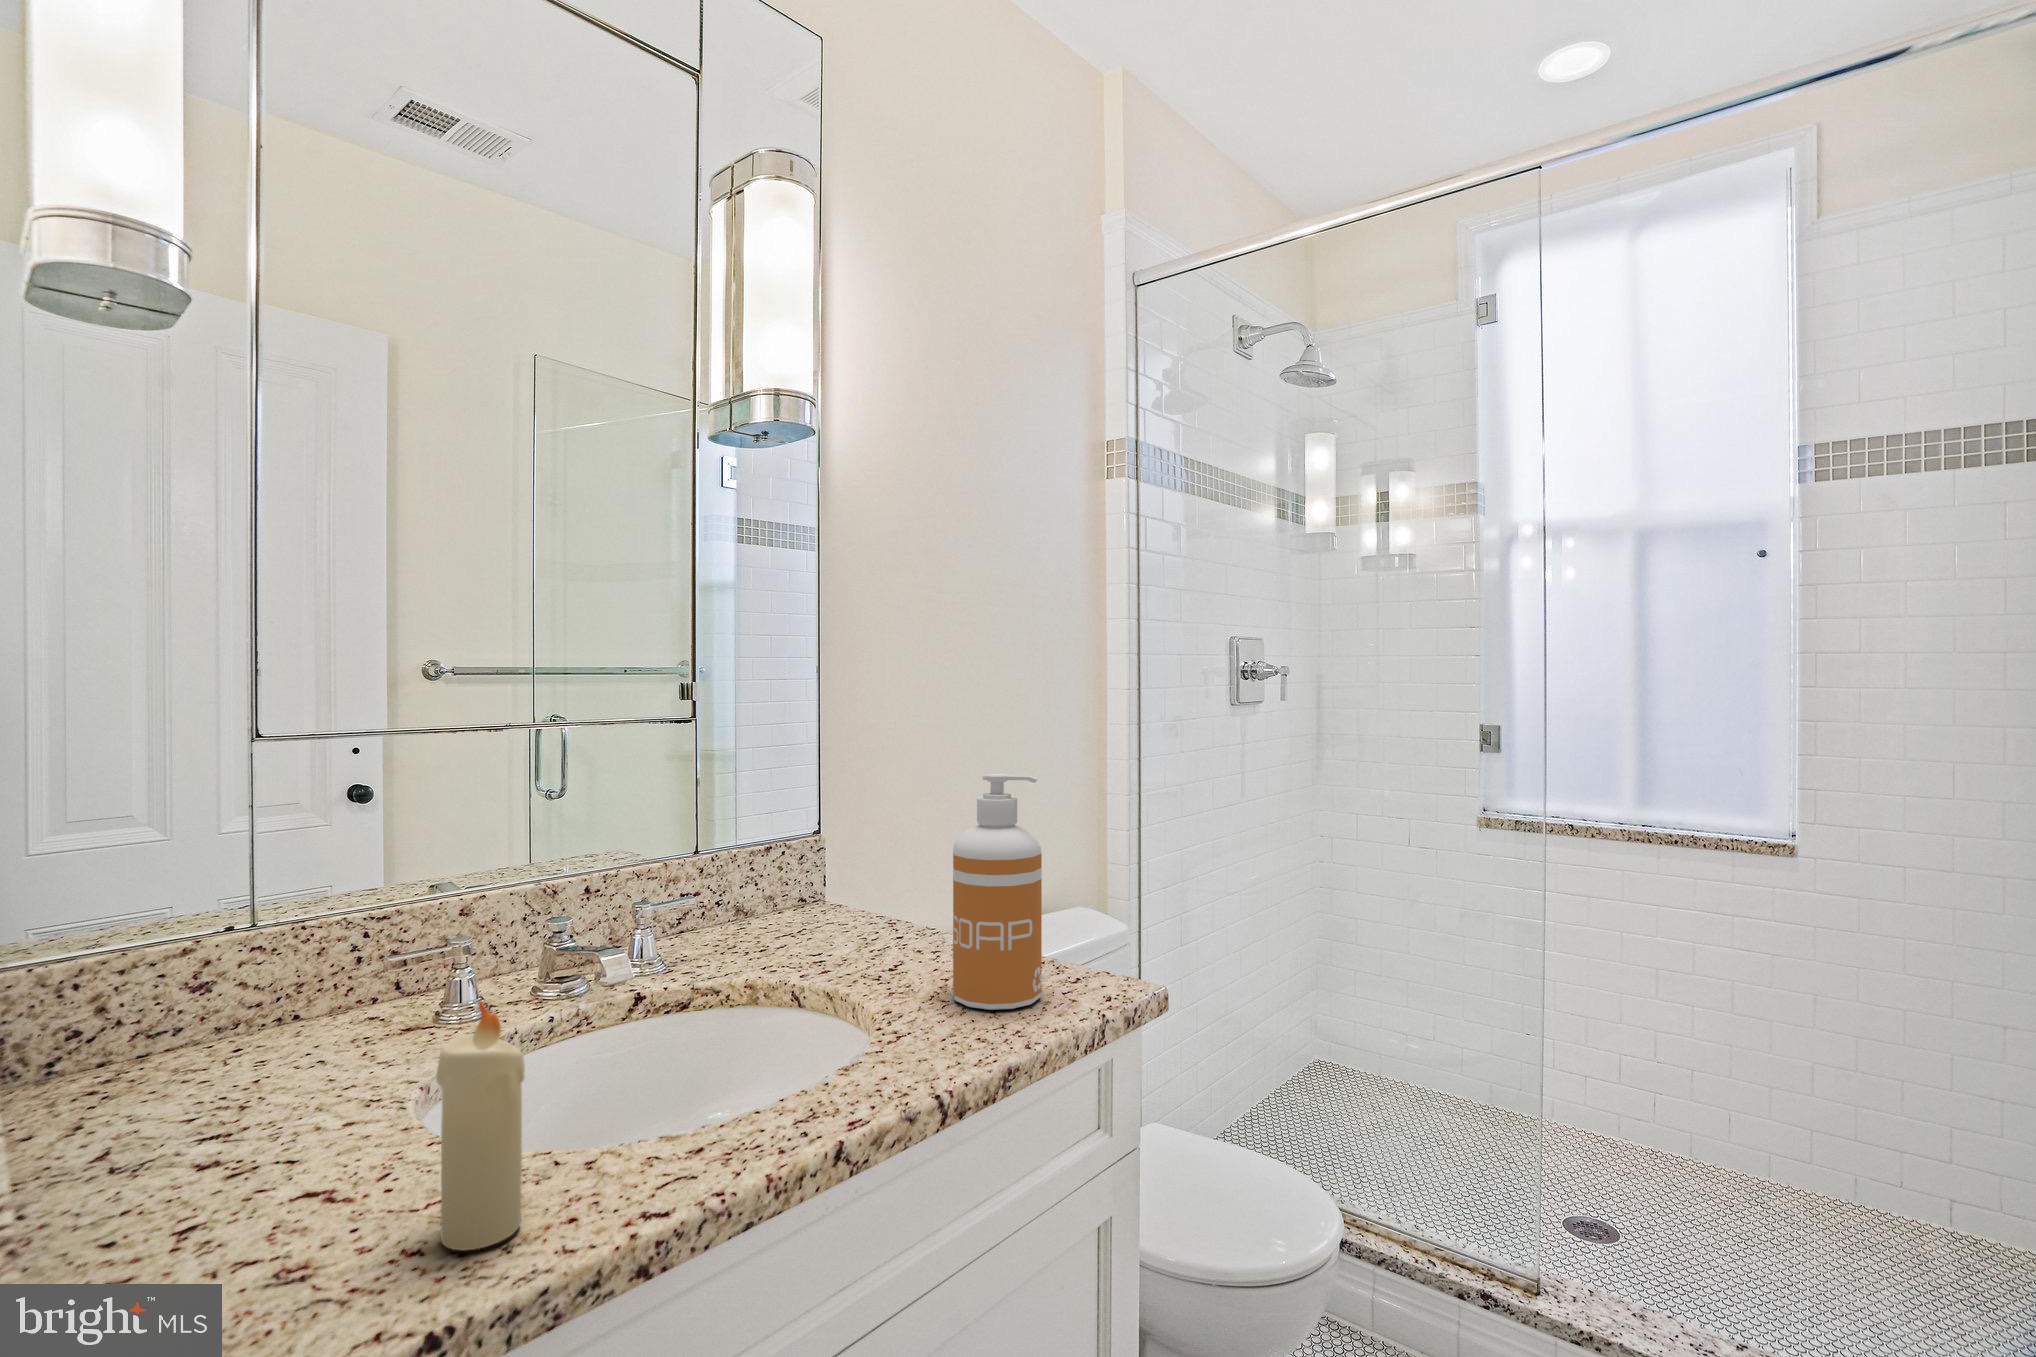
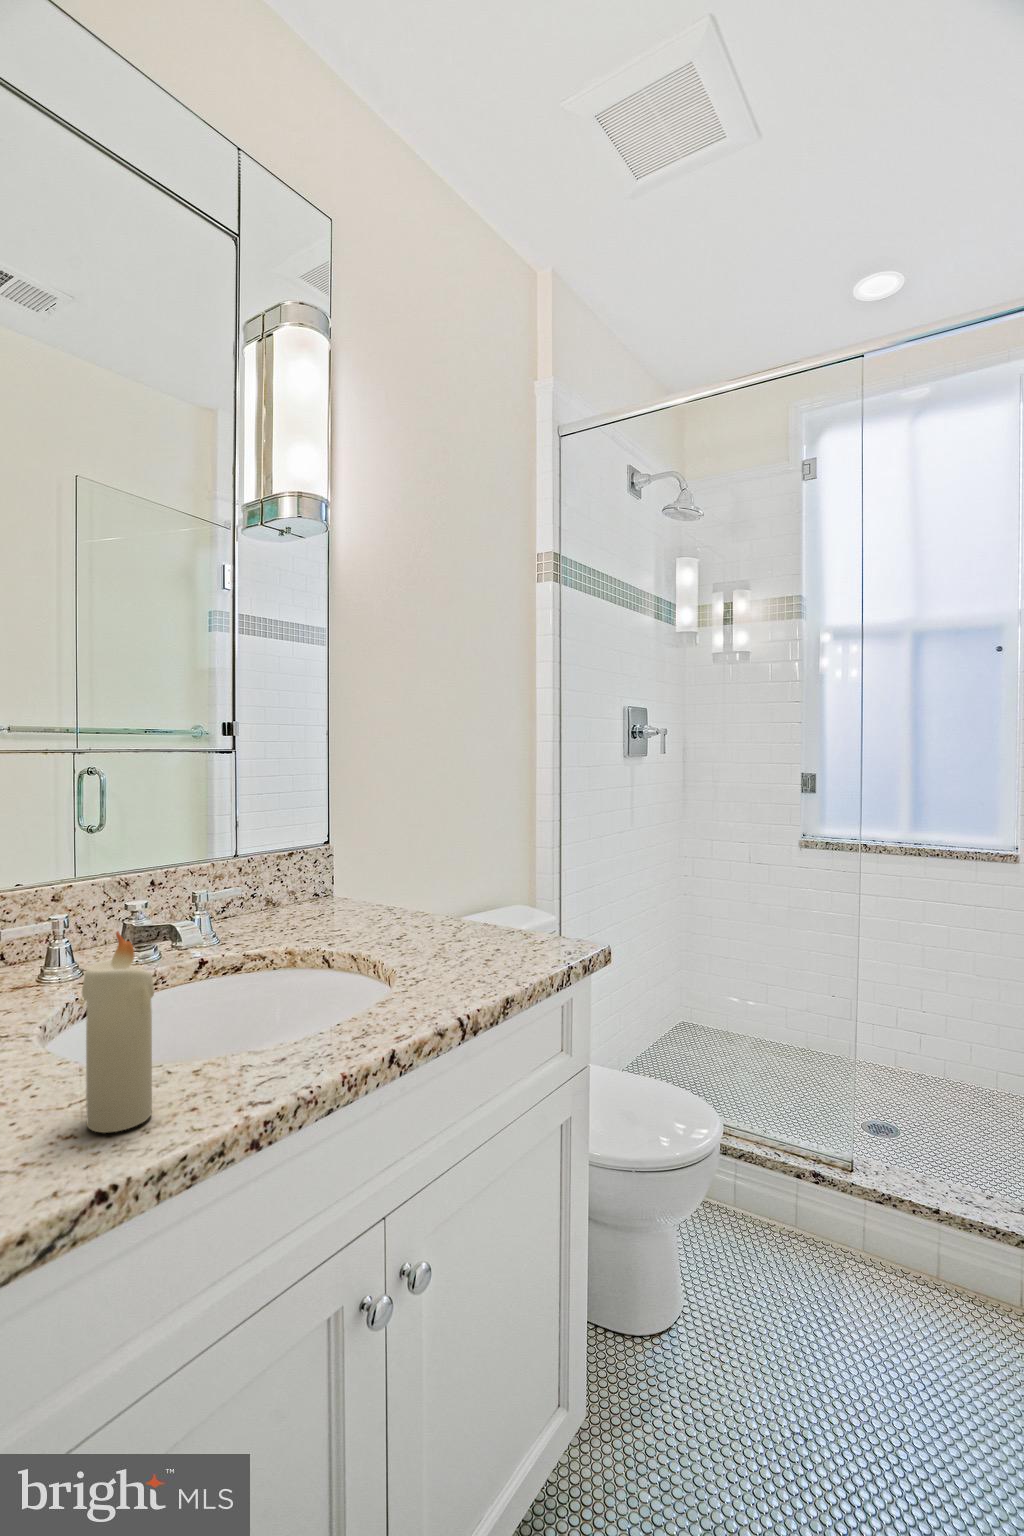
soap dispenser: present [953,773,1042,1010] -> none [452,784,521,961]

